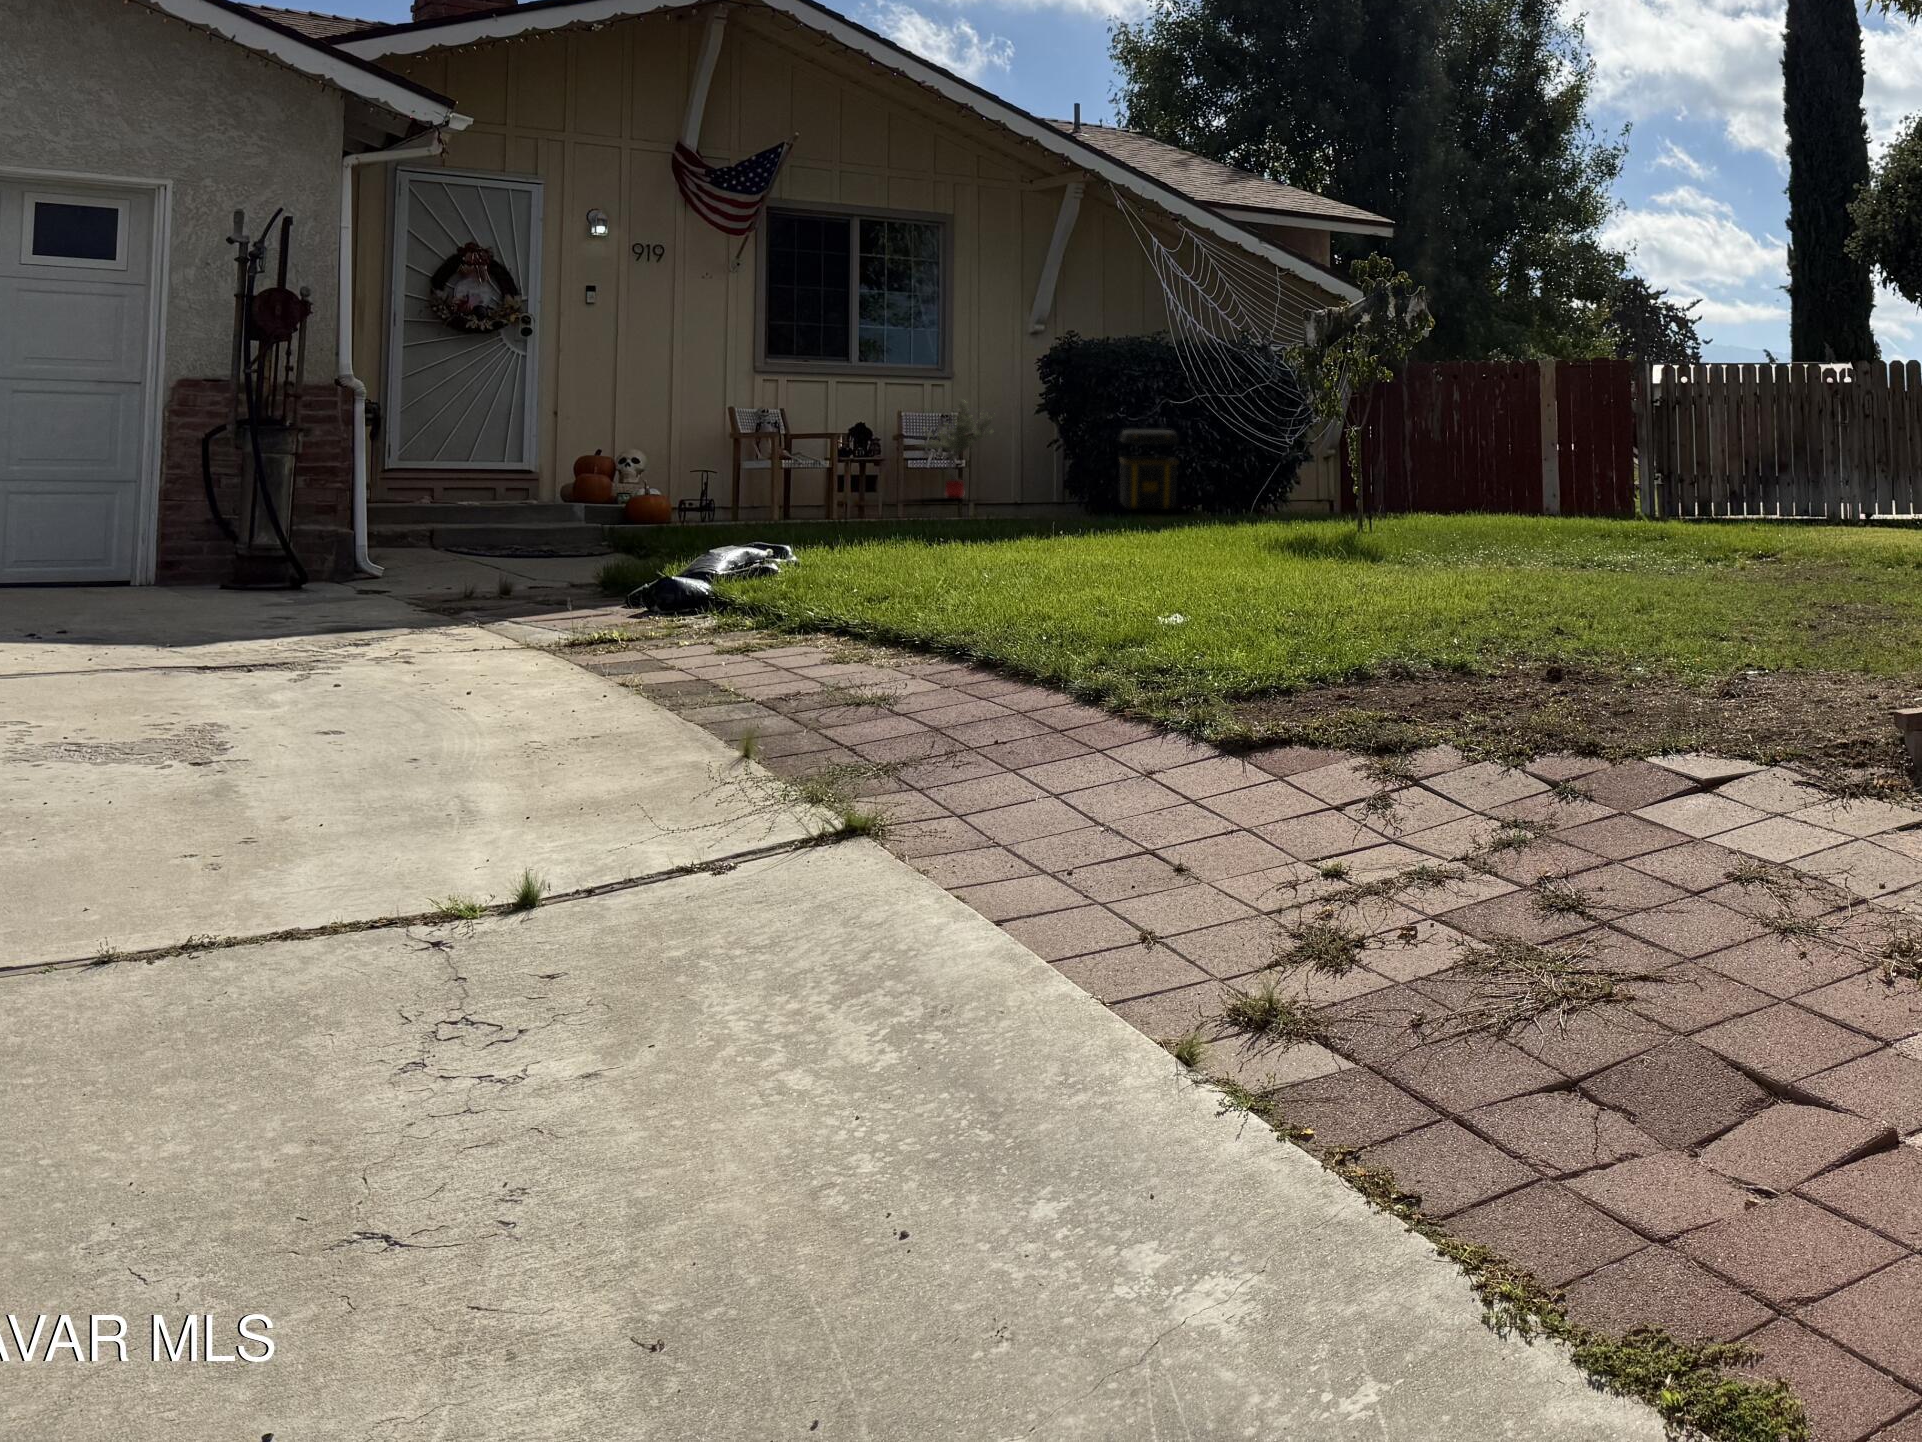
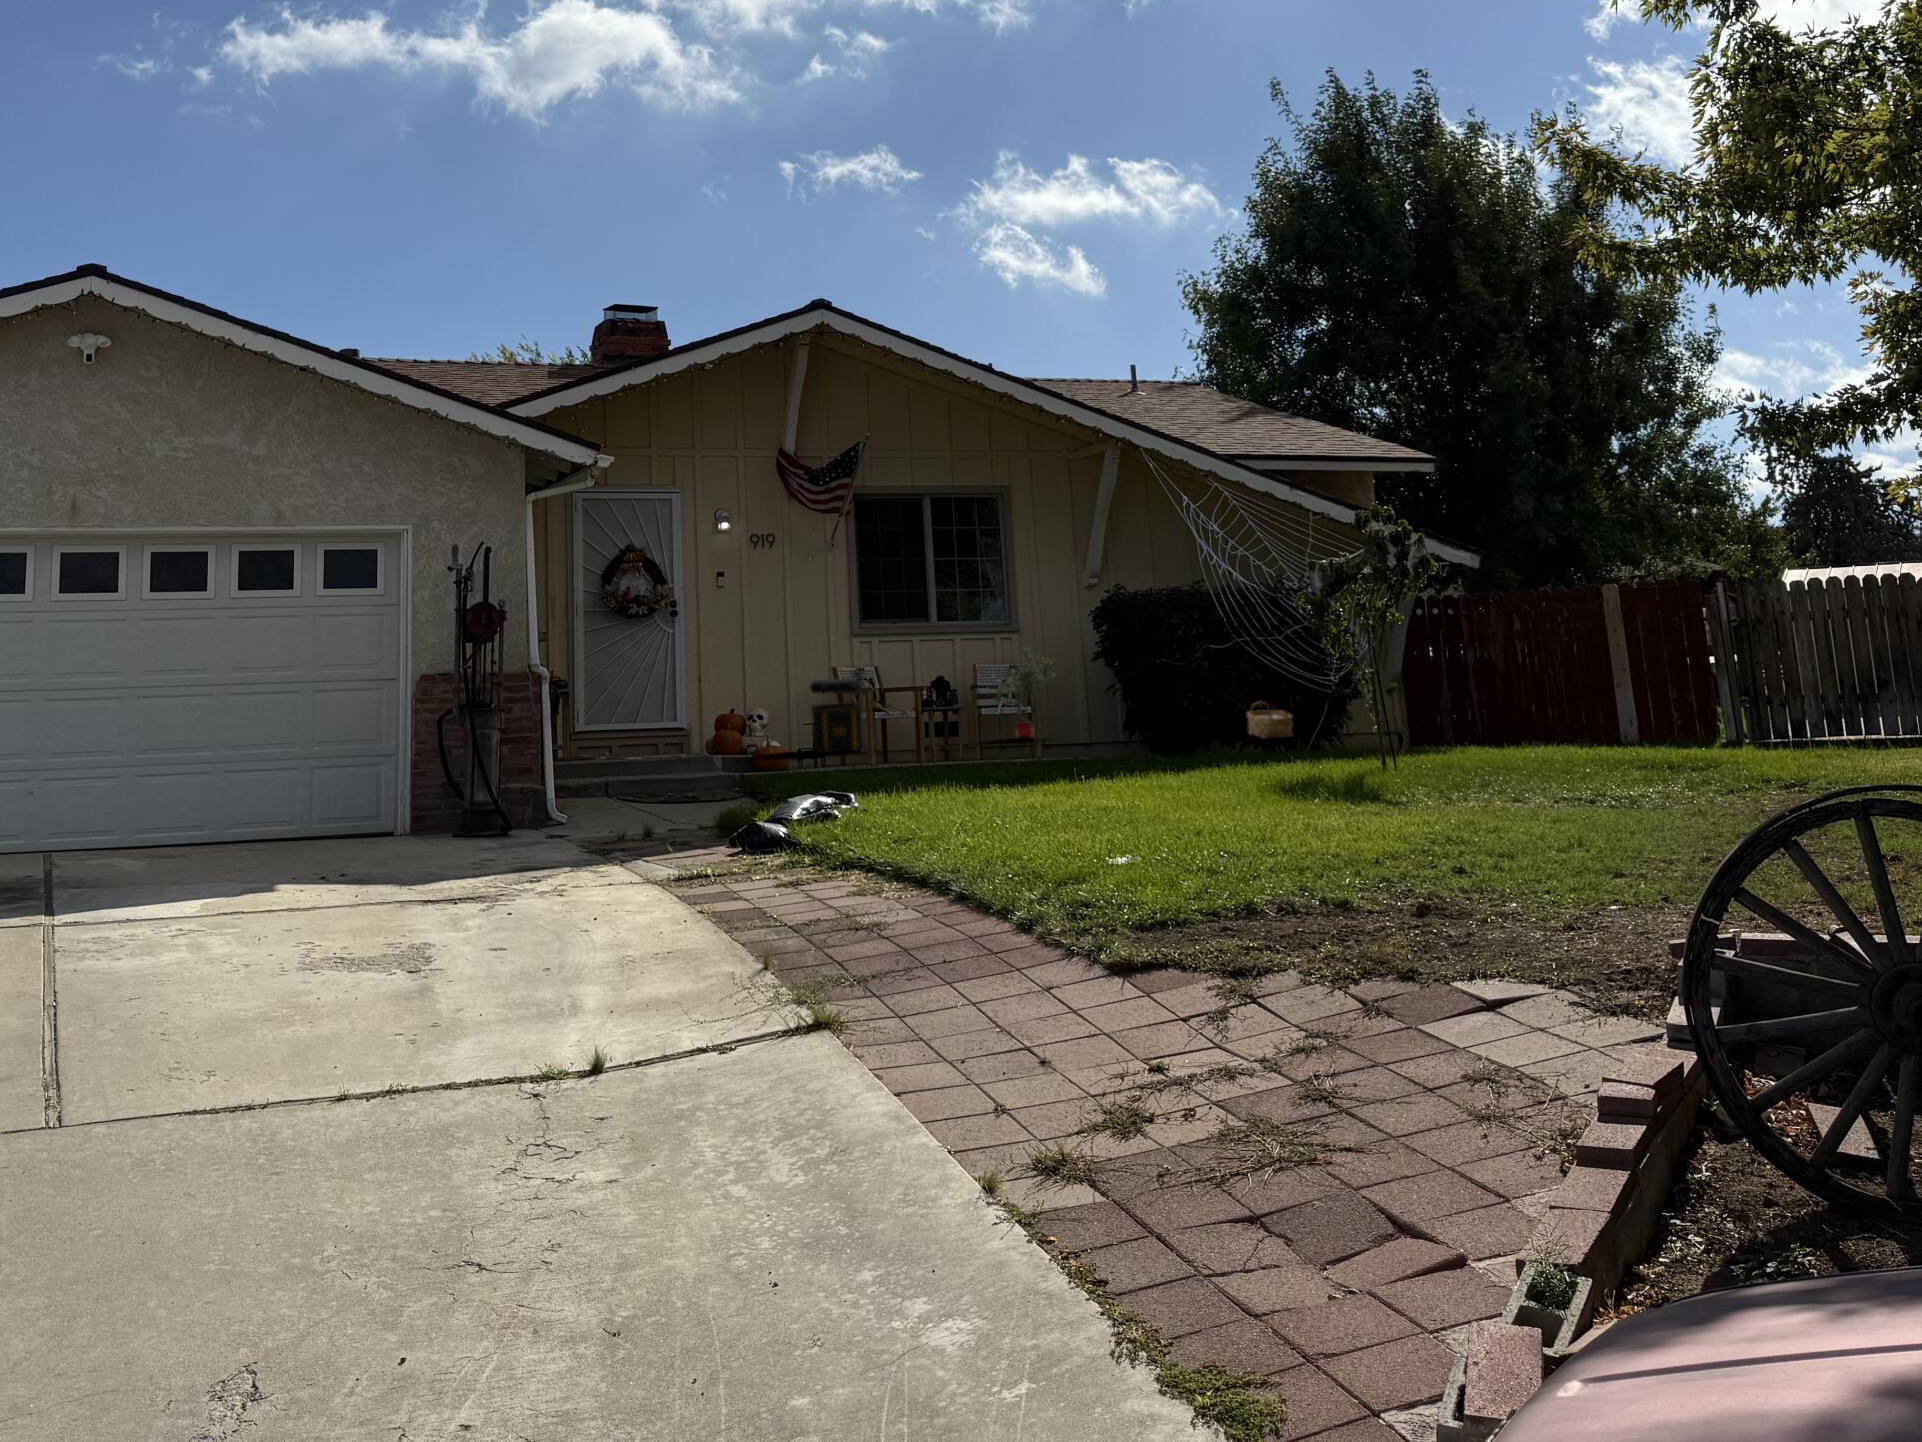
toolbox: present [1120,430,1179,510] -> present [810,678,864,753]
woven basket: none [1199,469,1246,508] -> present [1247,702,1293,739]

